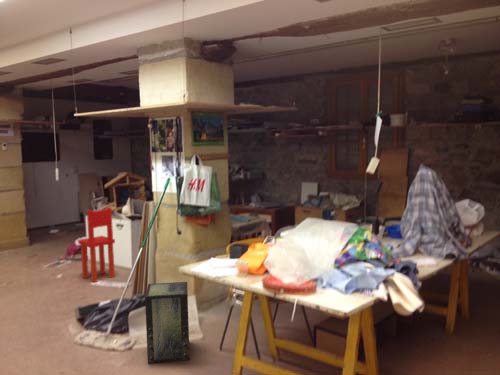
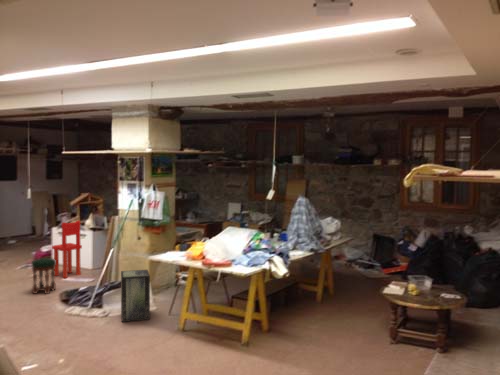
stool: none [43,258,76,307] -> present [32,258,56,294]

